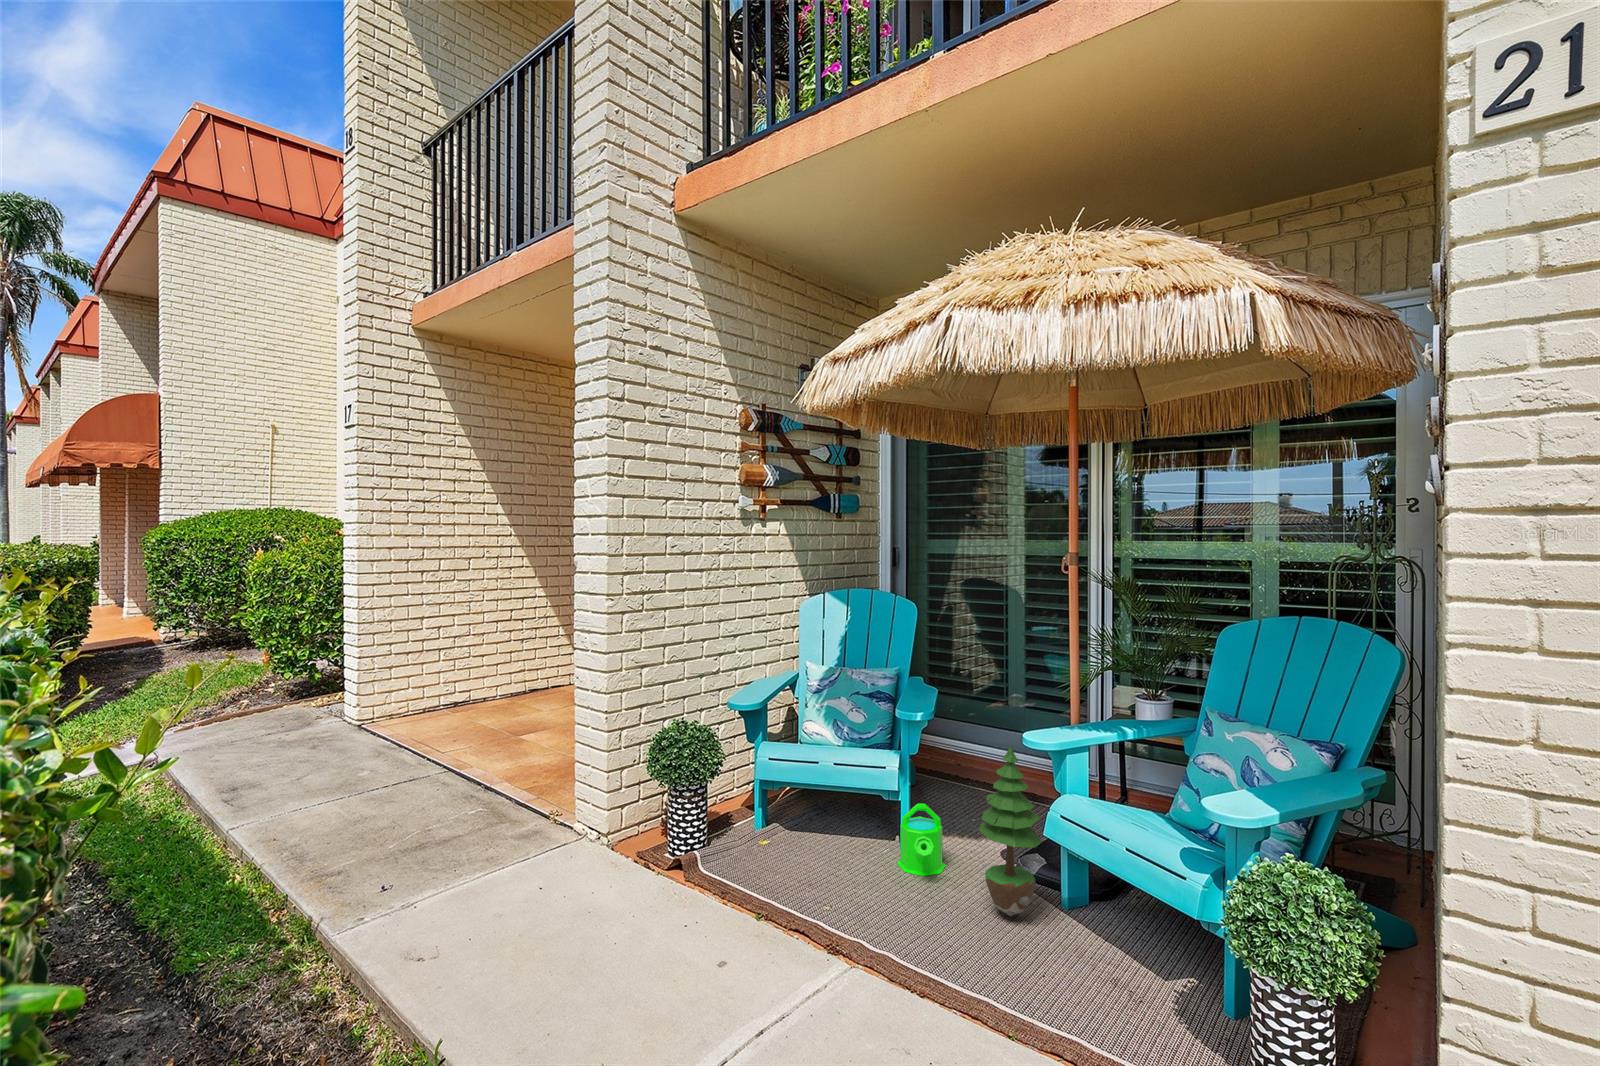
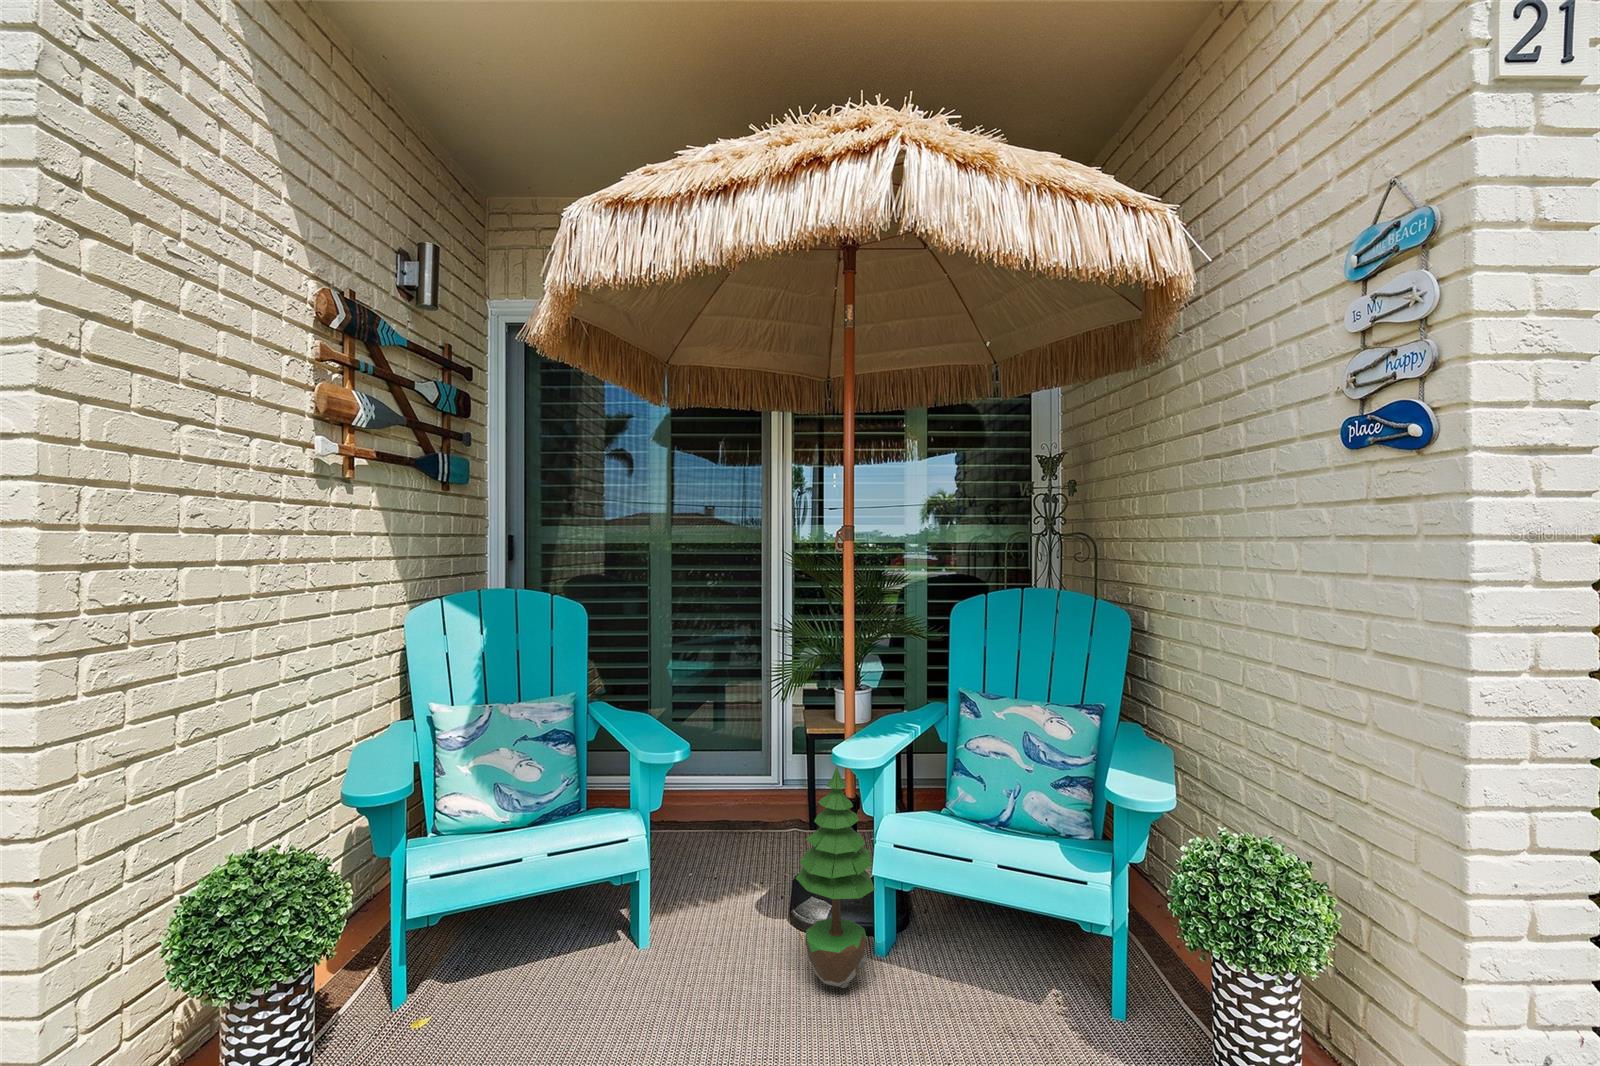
watering can: present [897,803,946,876] -> none [649,871,720,978]

